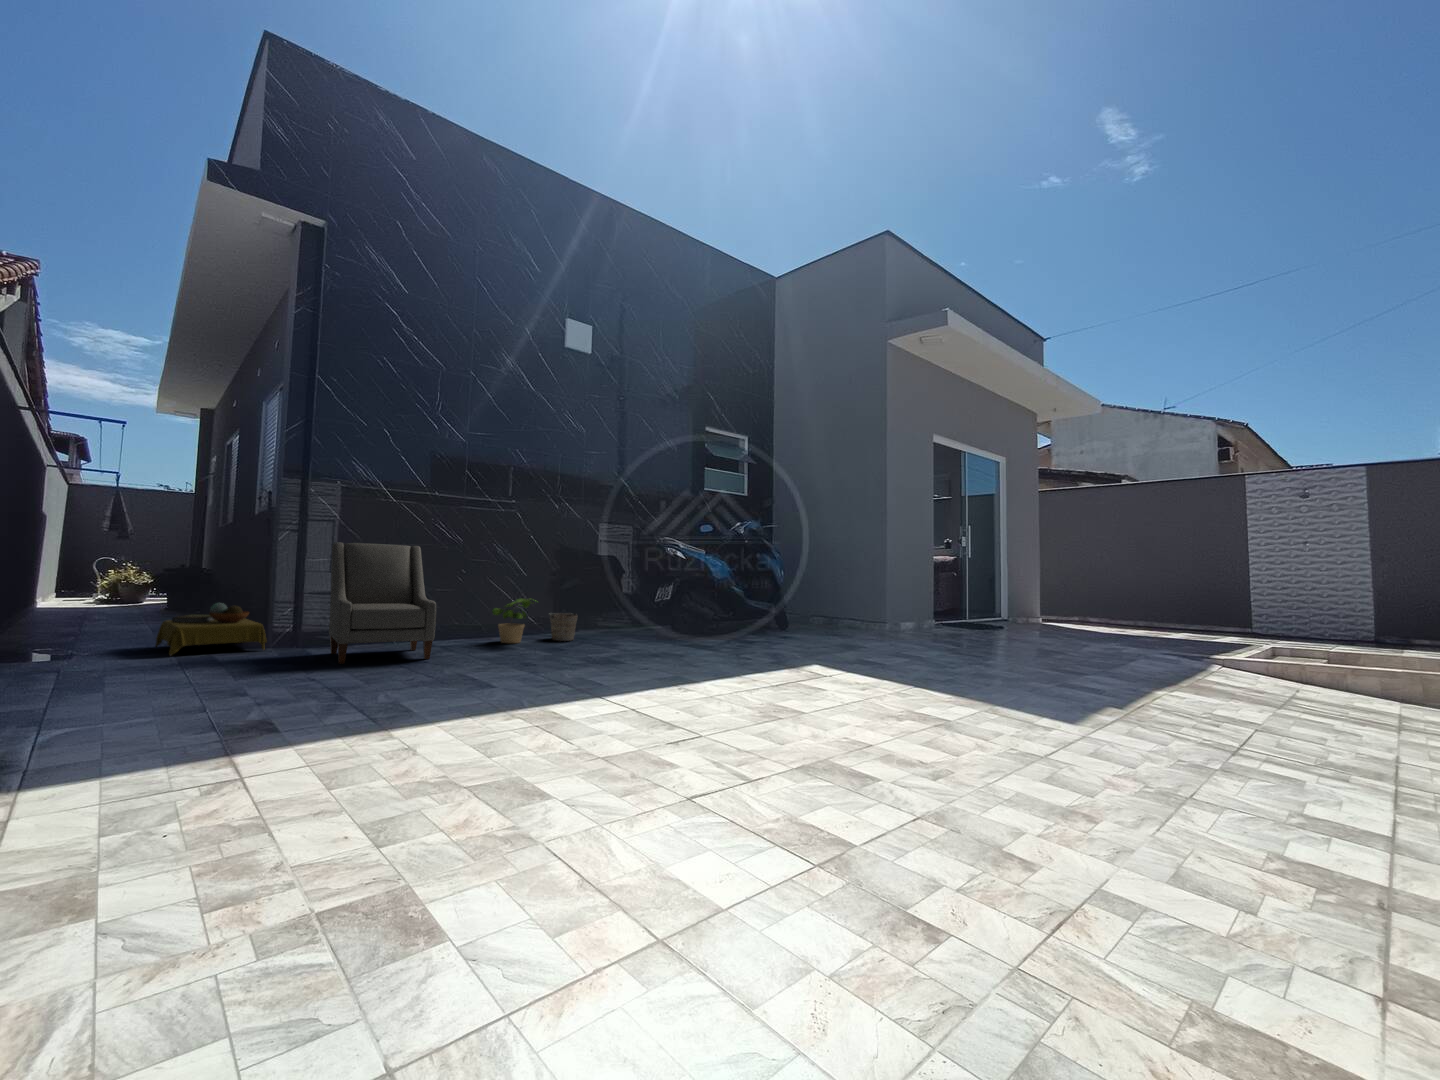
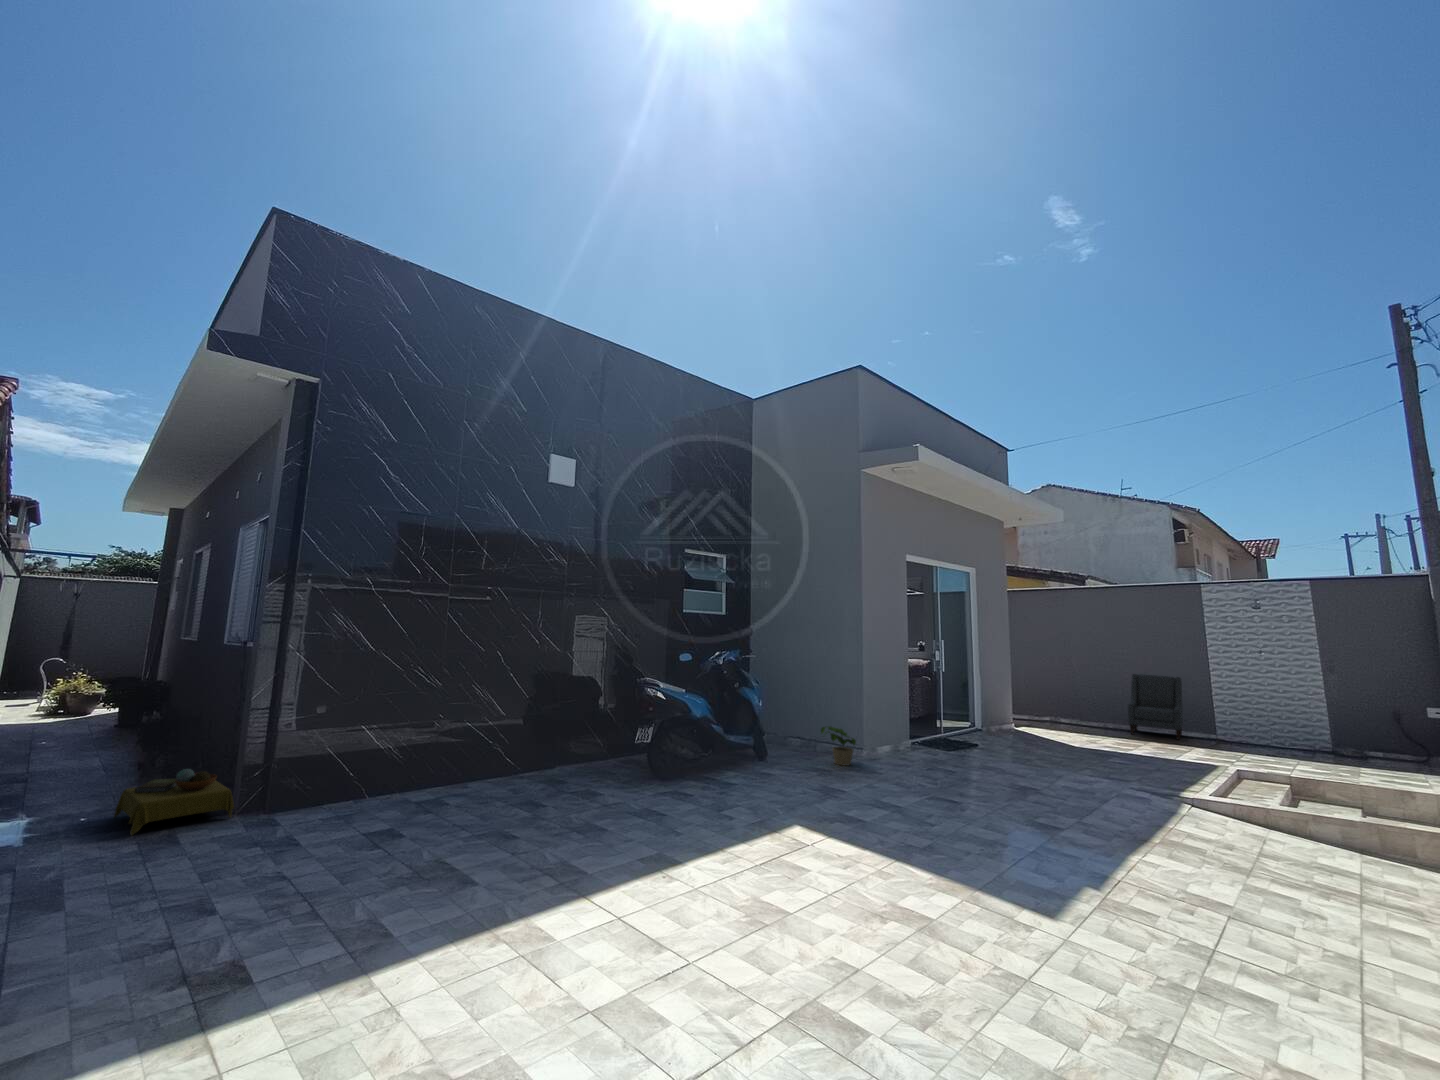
chair: present [329,542,436,664] -> present [1128,674,1183,740]
potted plant: present [492,599,531,643] -> present [821,726,856,766]
bucket: present [550,613,577,641] -> none [527,750,557,782]

